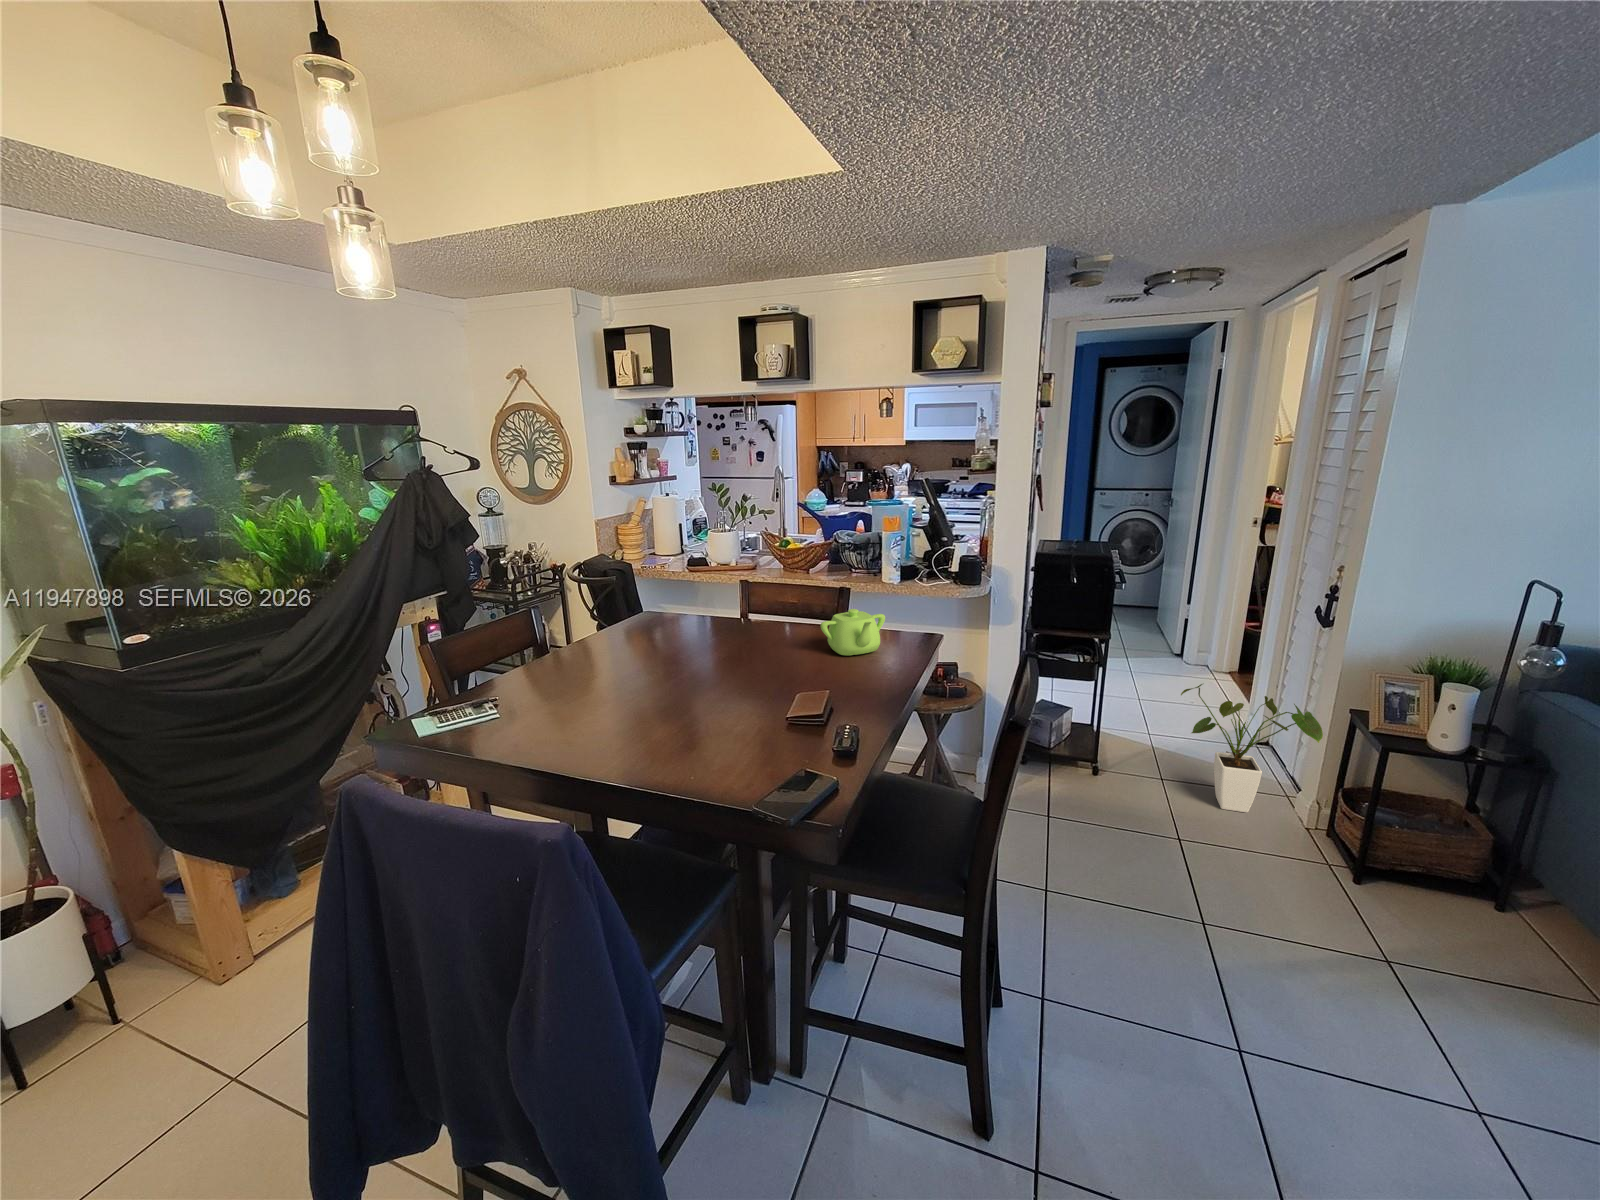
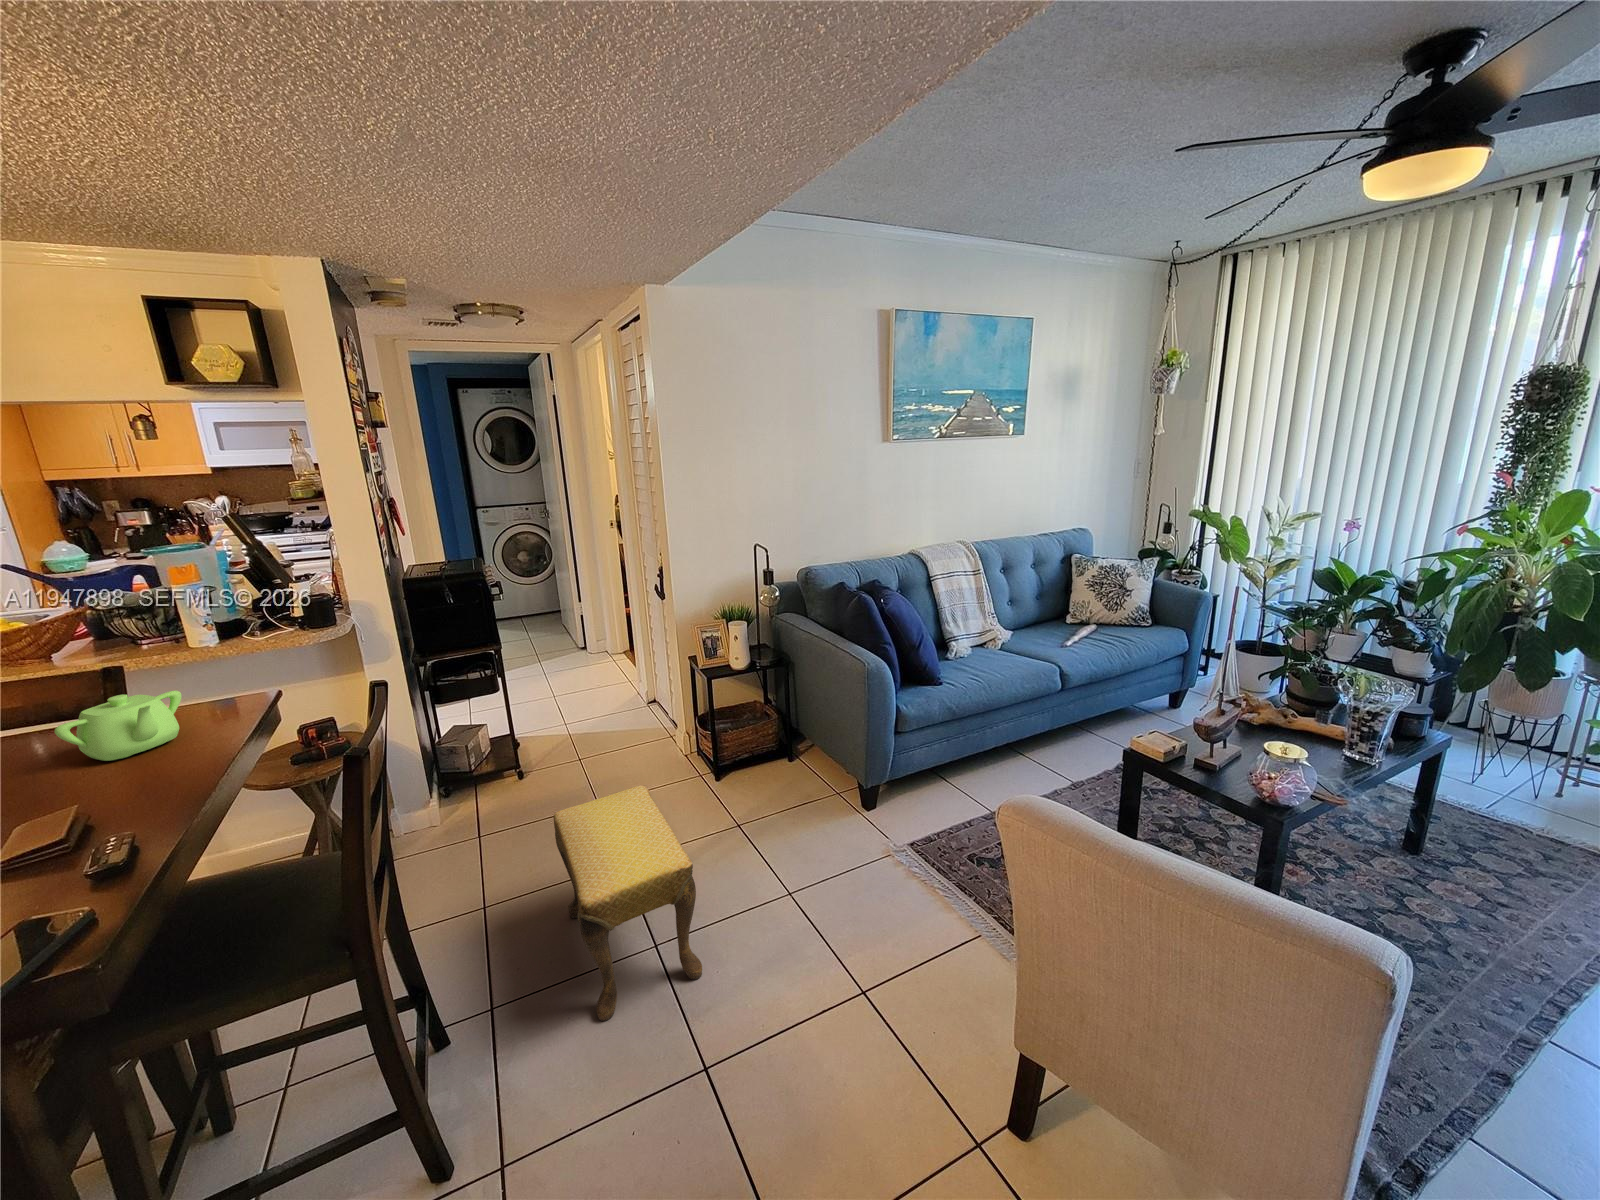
house plant: present [1181,684,1323,812] -> none [575,663,674,763]
footstool: none [1133,835,1339,1135] -> present [553,785,702,1021]

